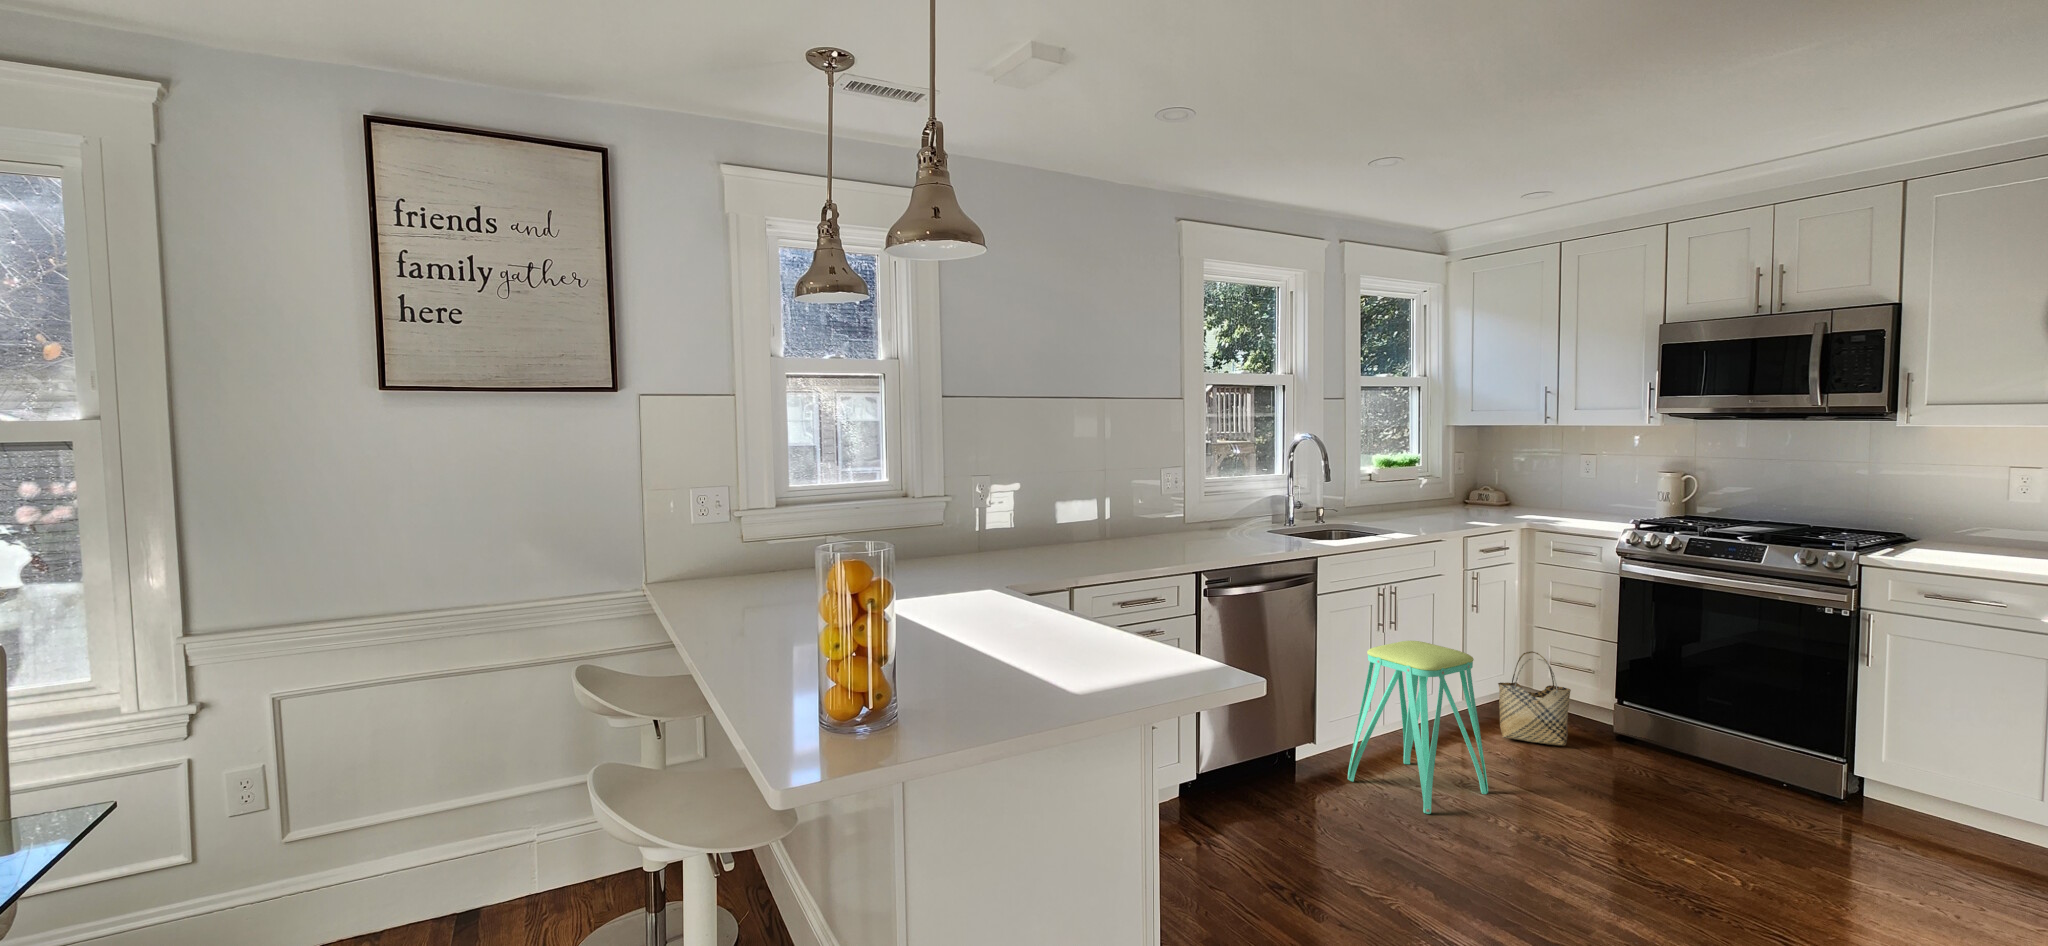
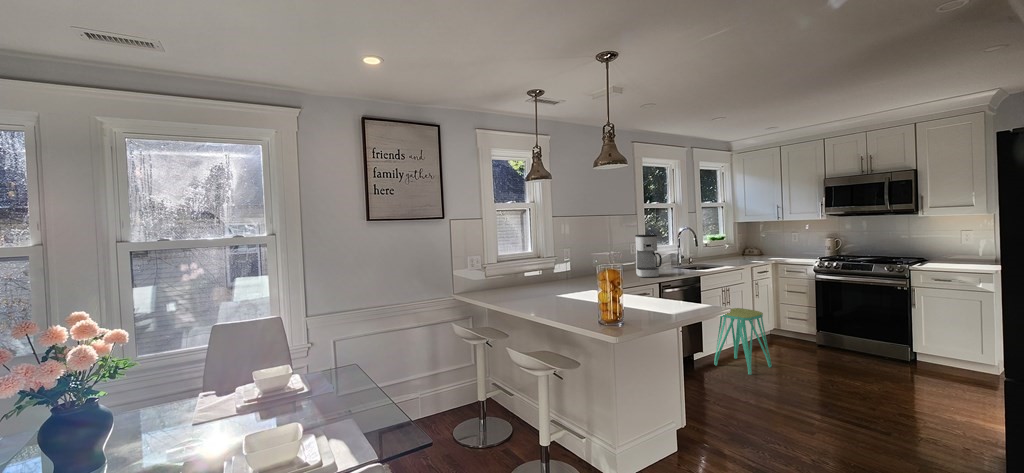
coffee maker: none [1157,449,1218,559] -> present [635,234,662,277]
woven basket: present [1498,651,1571,745] -> none [768,312,798,350]

